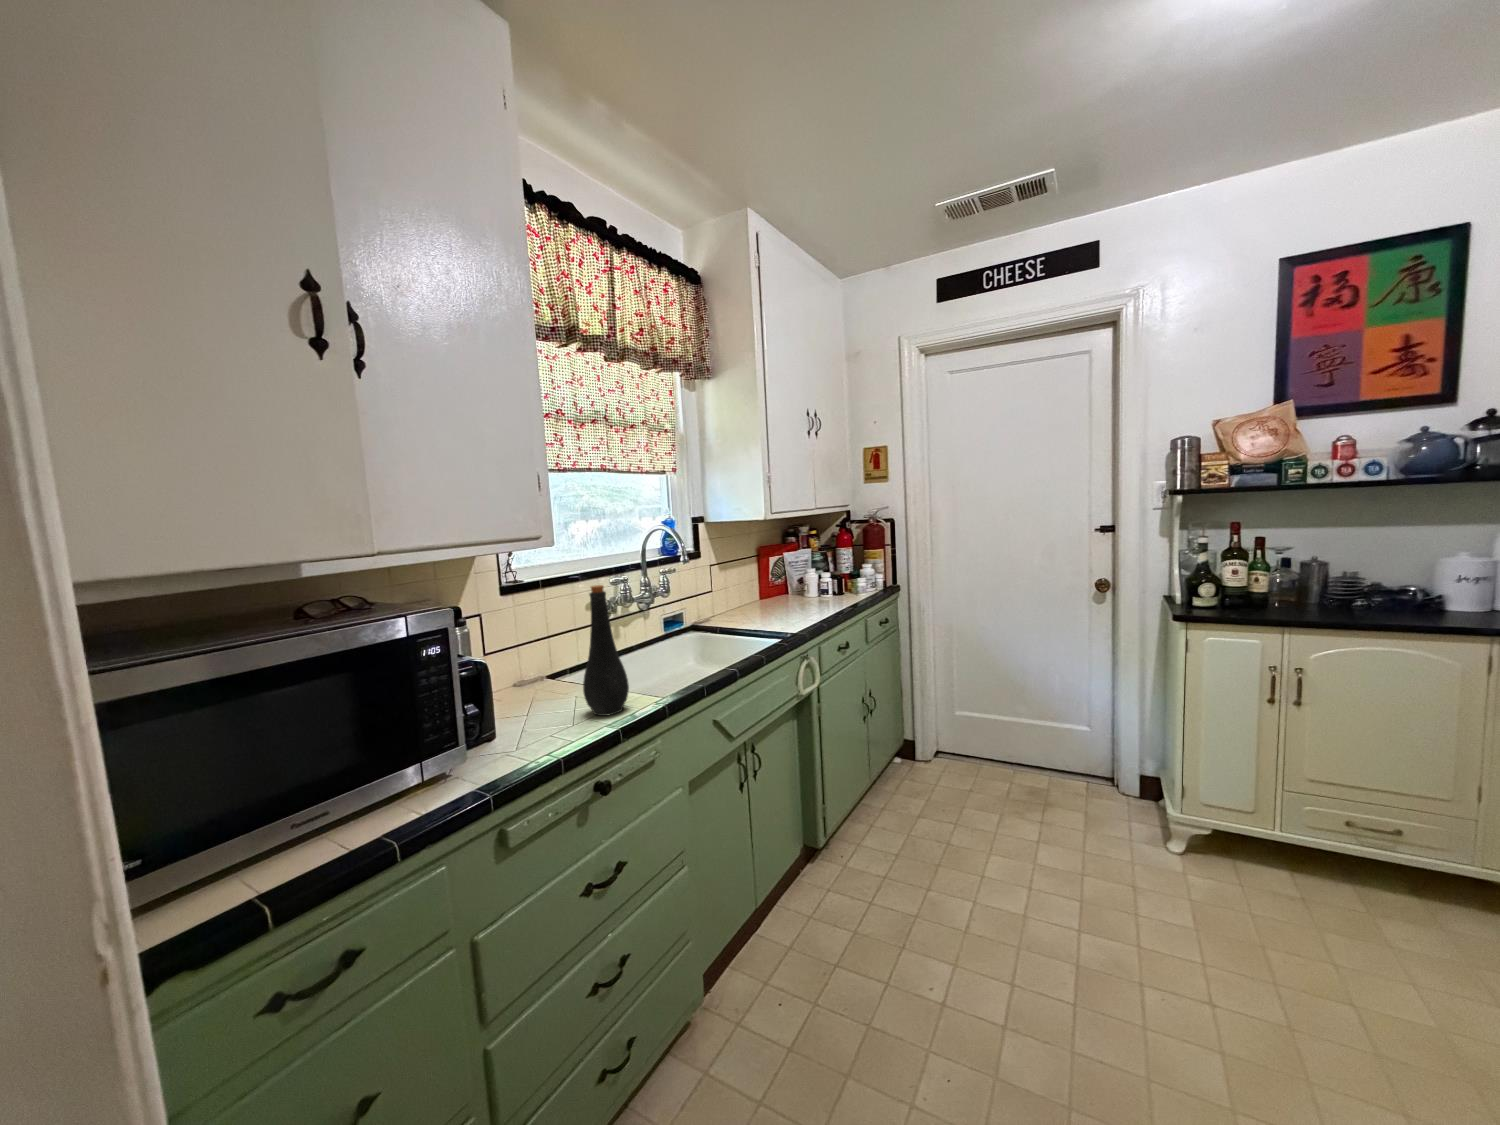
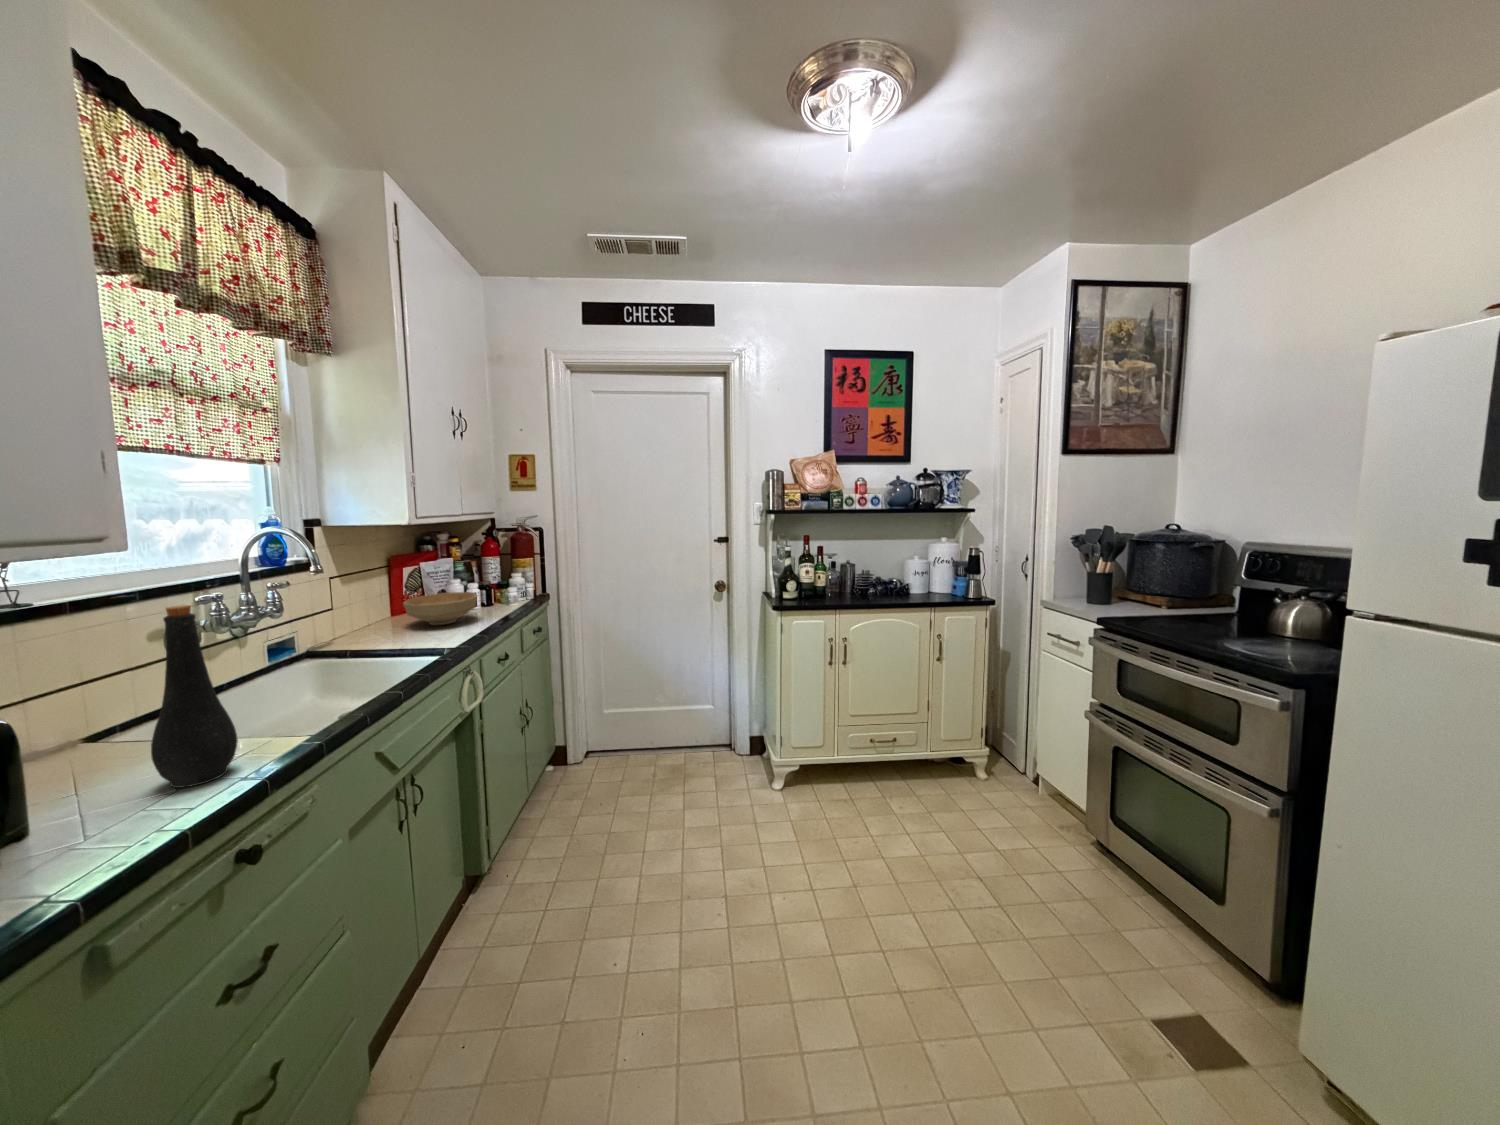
bowl: none [763,581,823,611] -> present [403,592,477,625]

